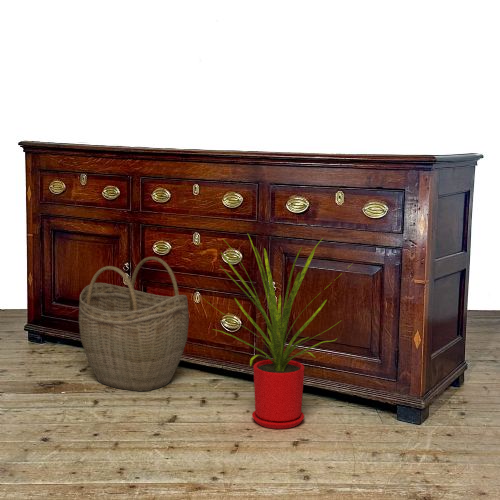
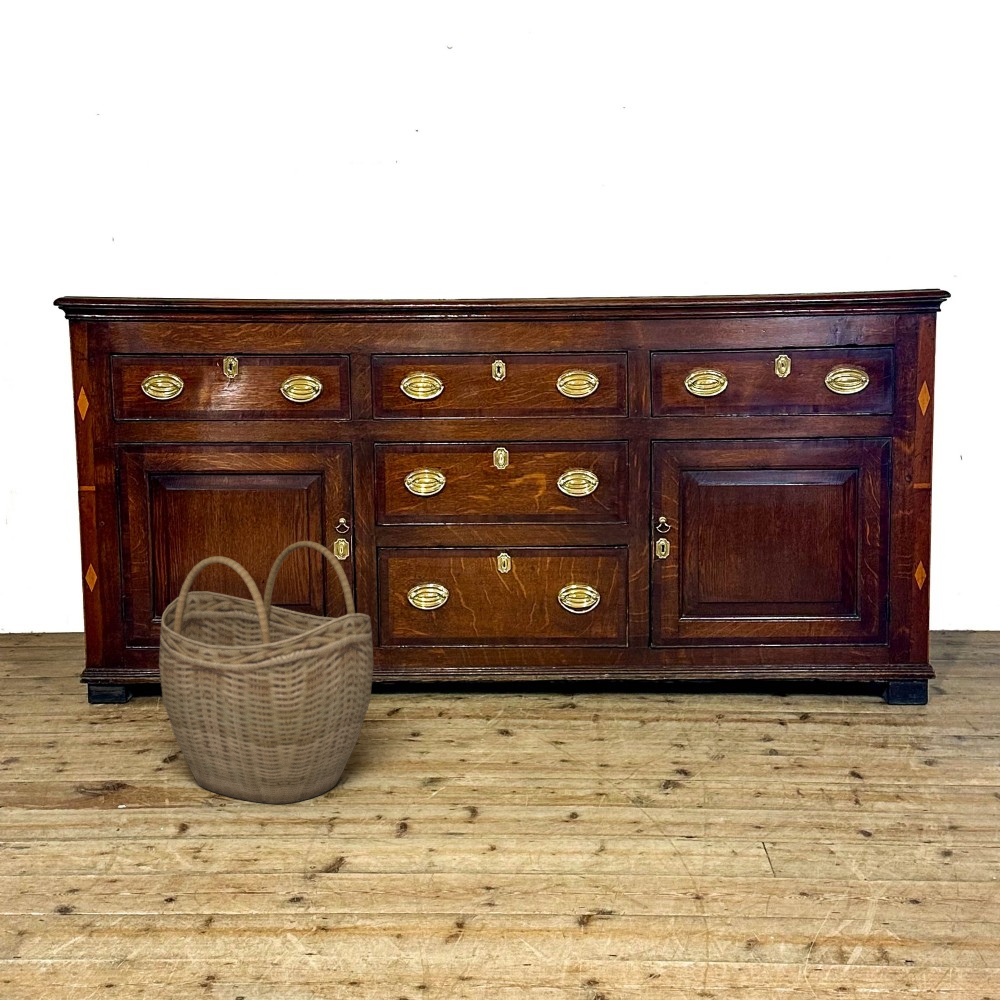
house plant: present [209,234,341,429] -> none [392,487,700,885]

